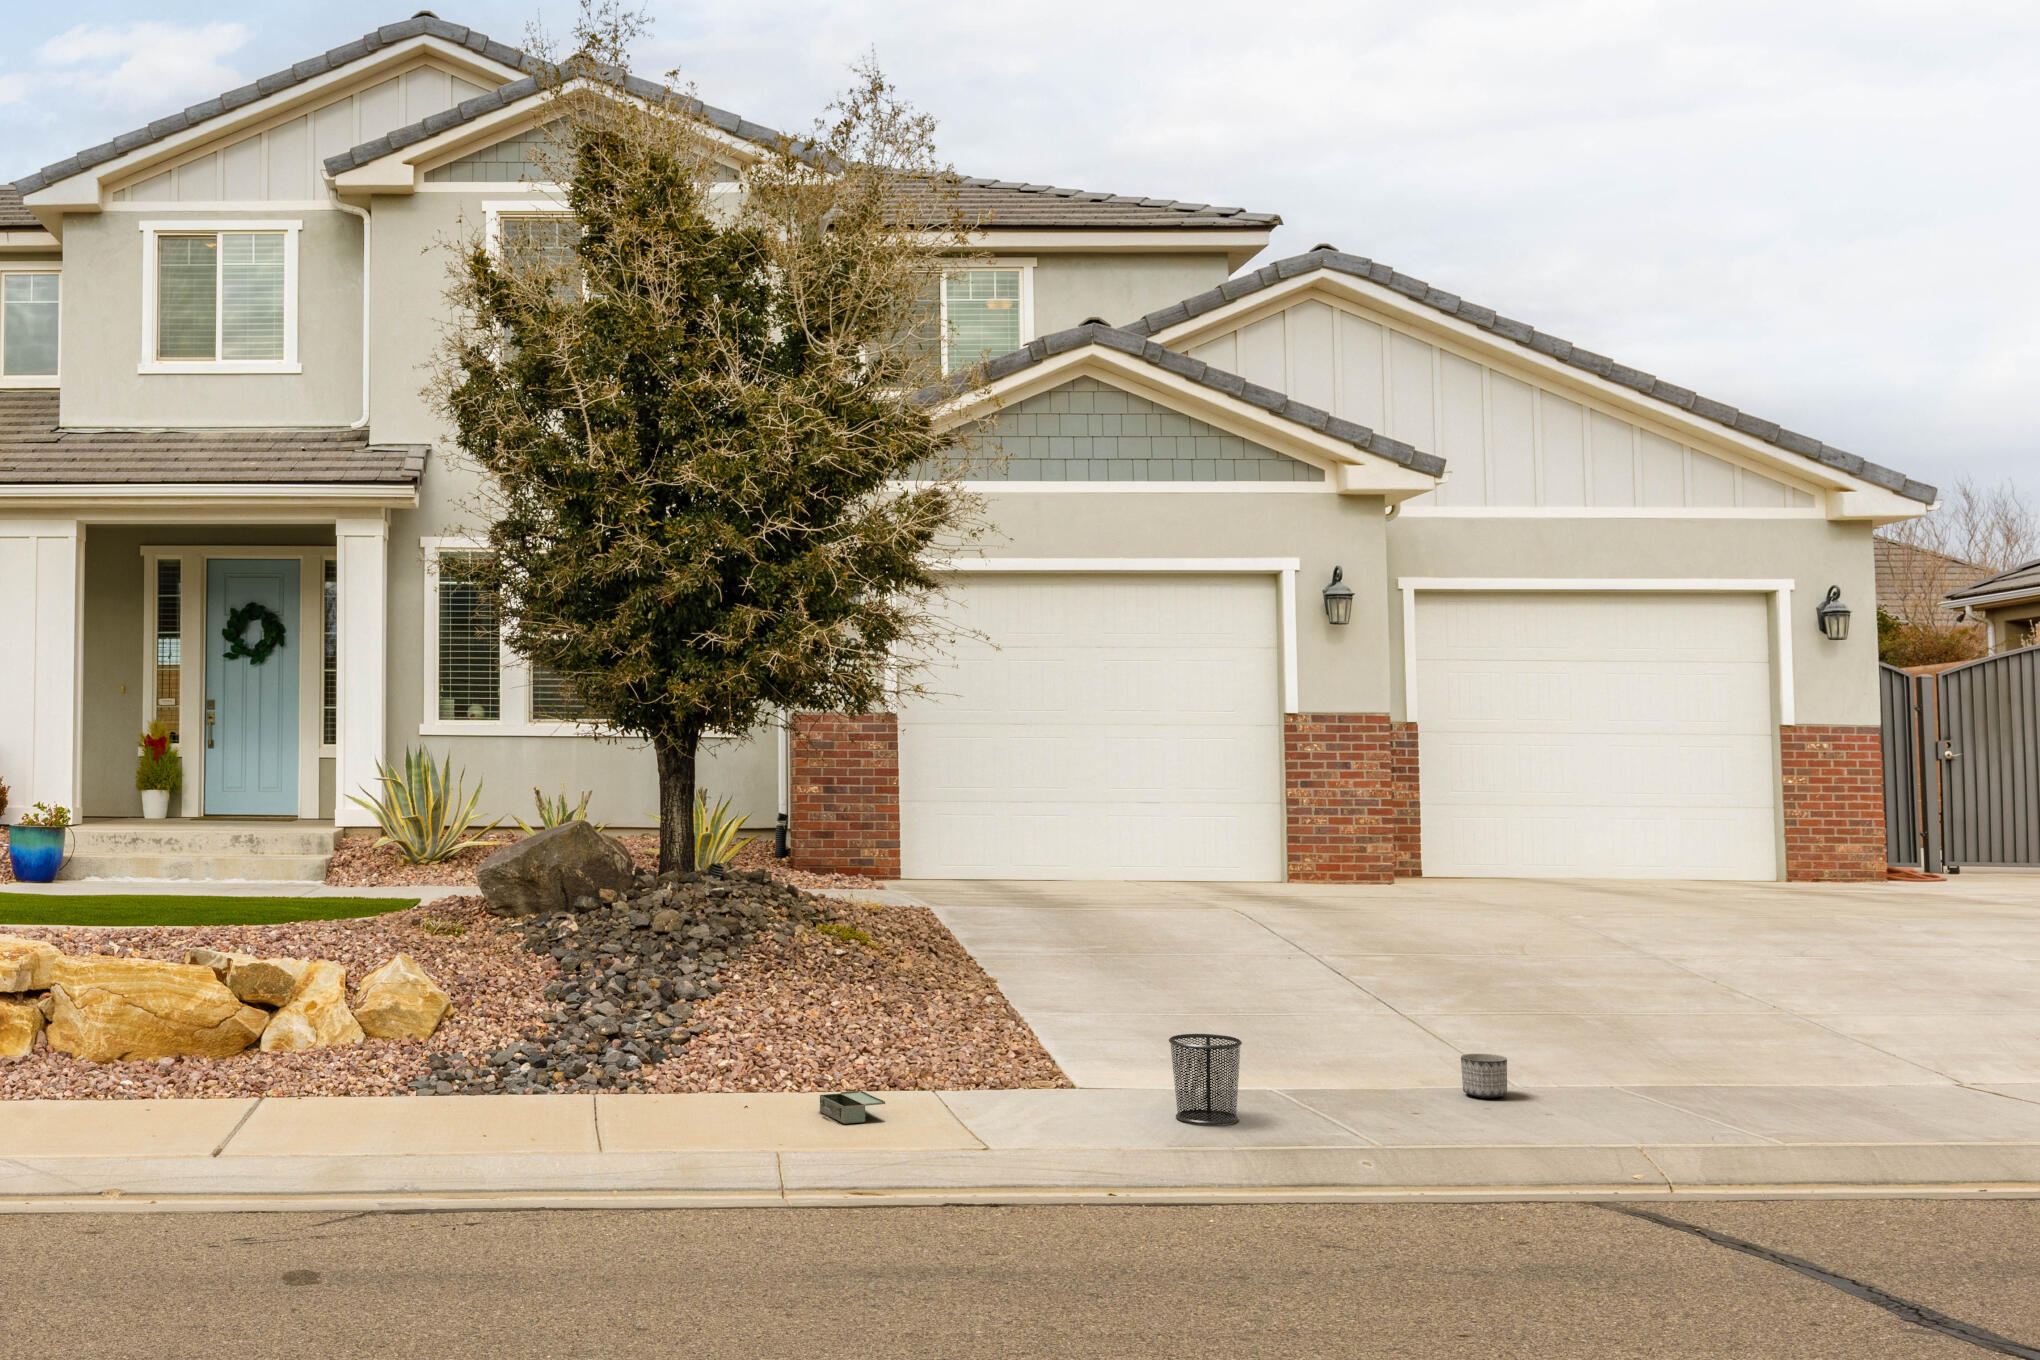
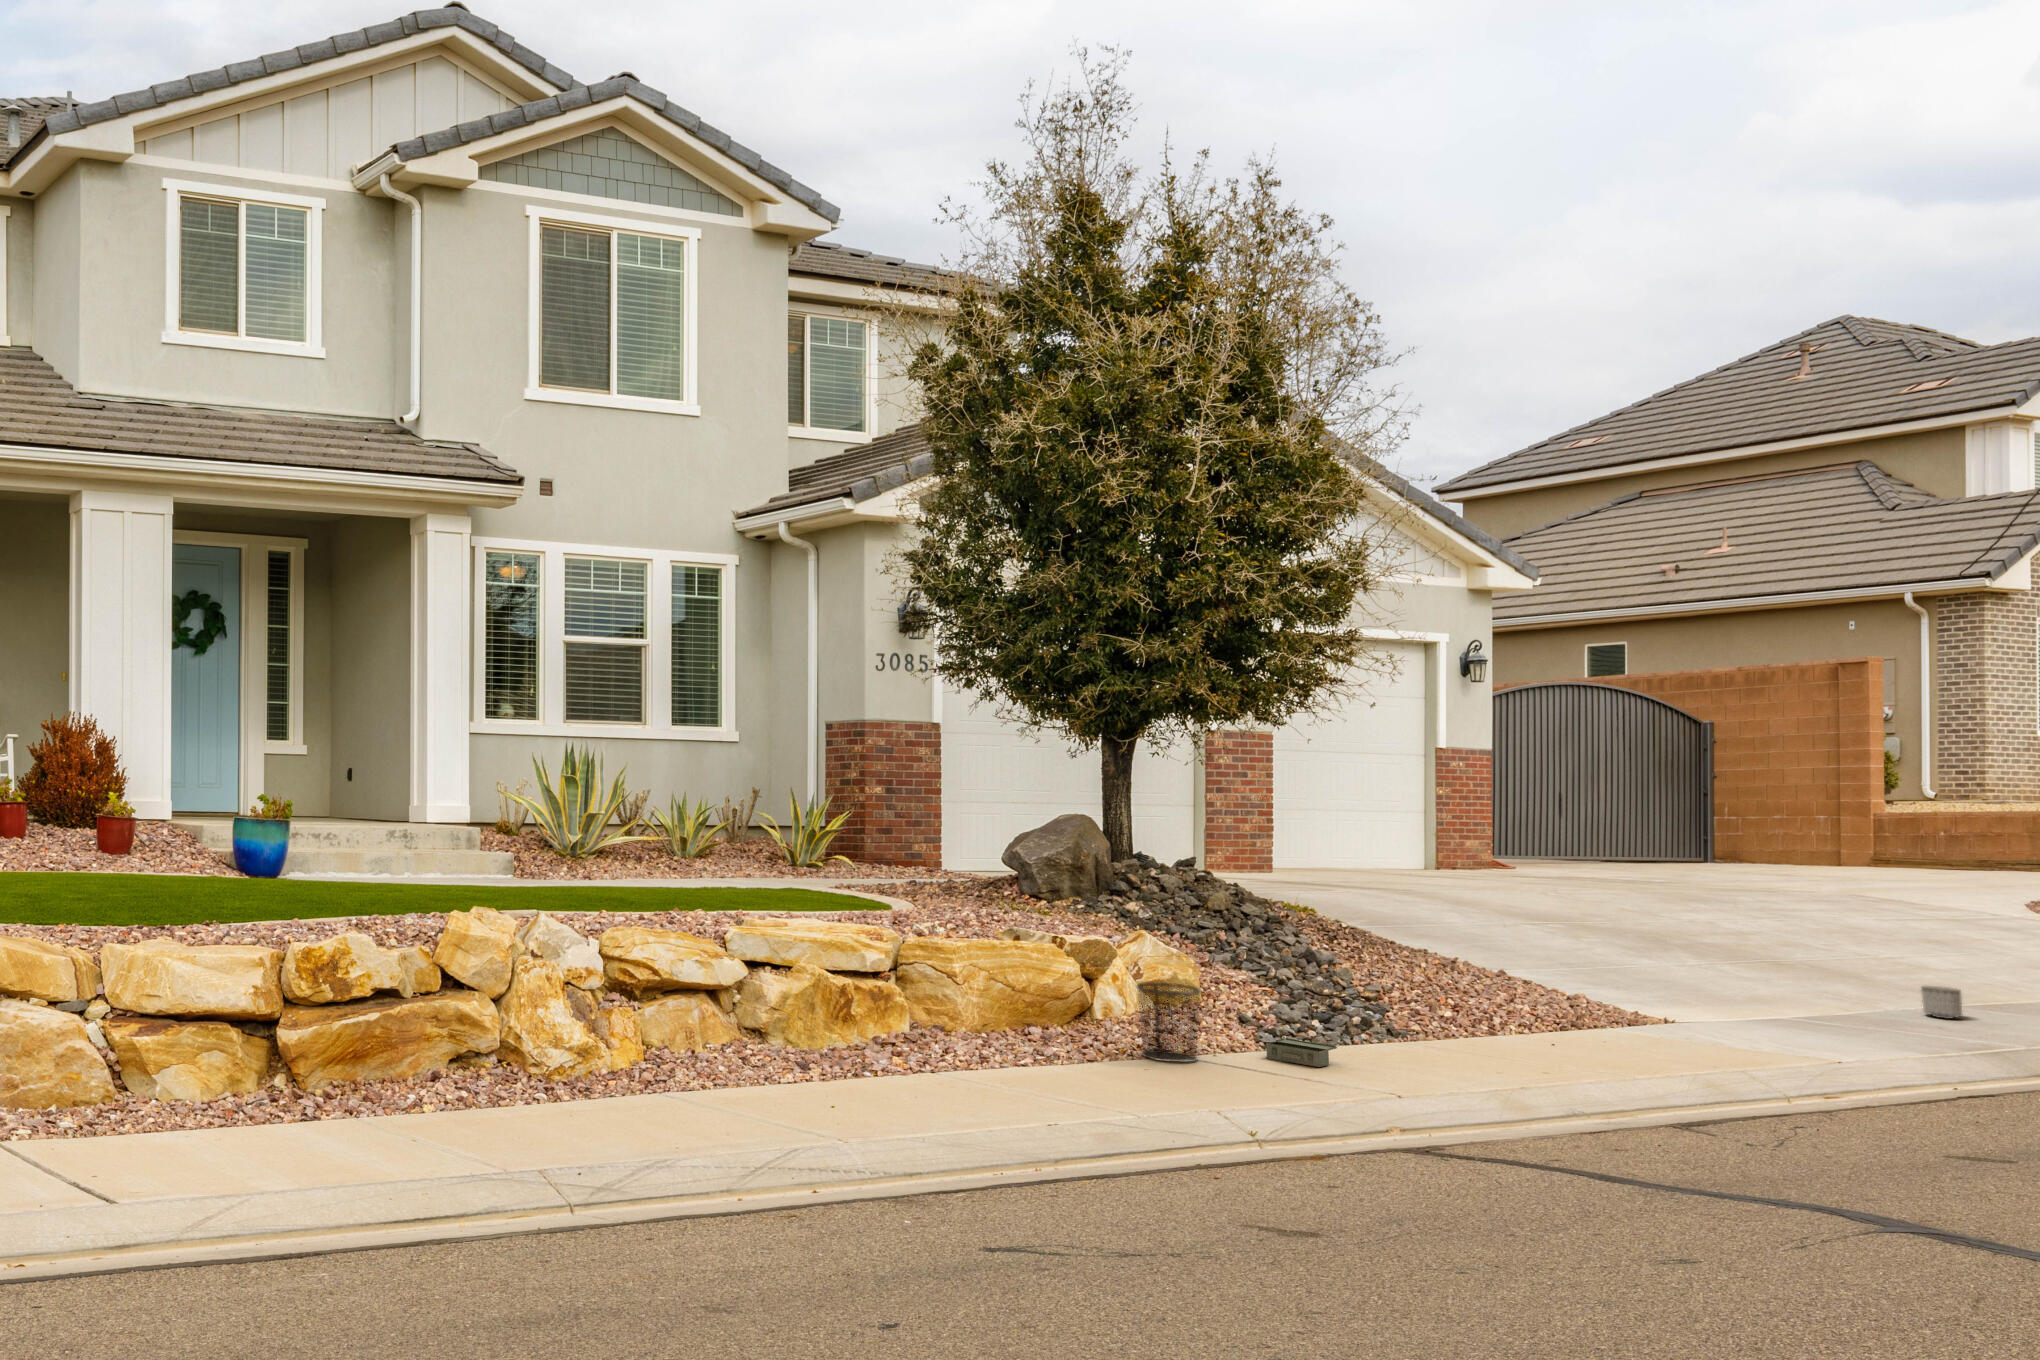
waste bin: present [1169,1034,1242,1125] -> present [1136,982,1201,1063]
toolbox: present [820,1091,885,1124] -> present [1266,1038,1337,1067]

